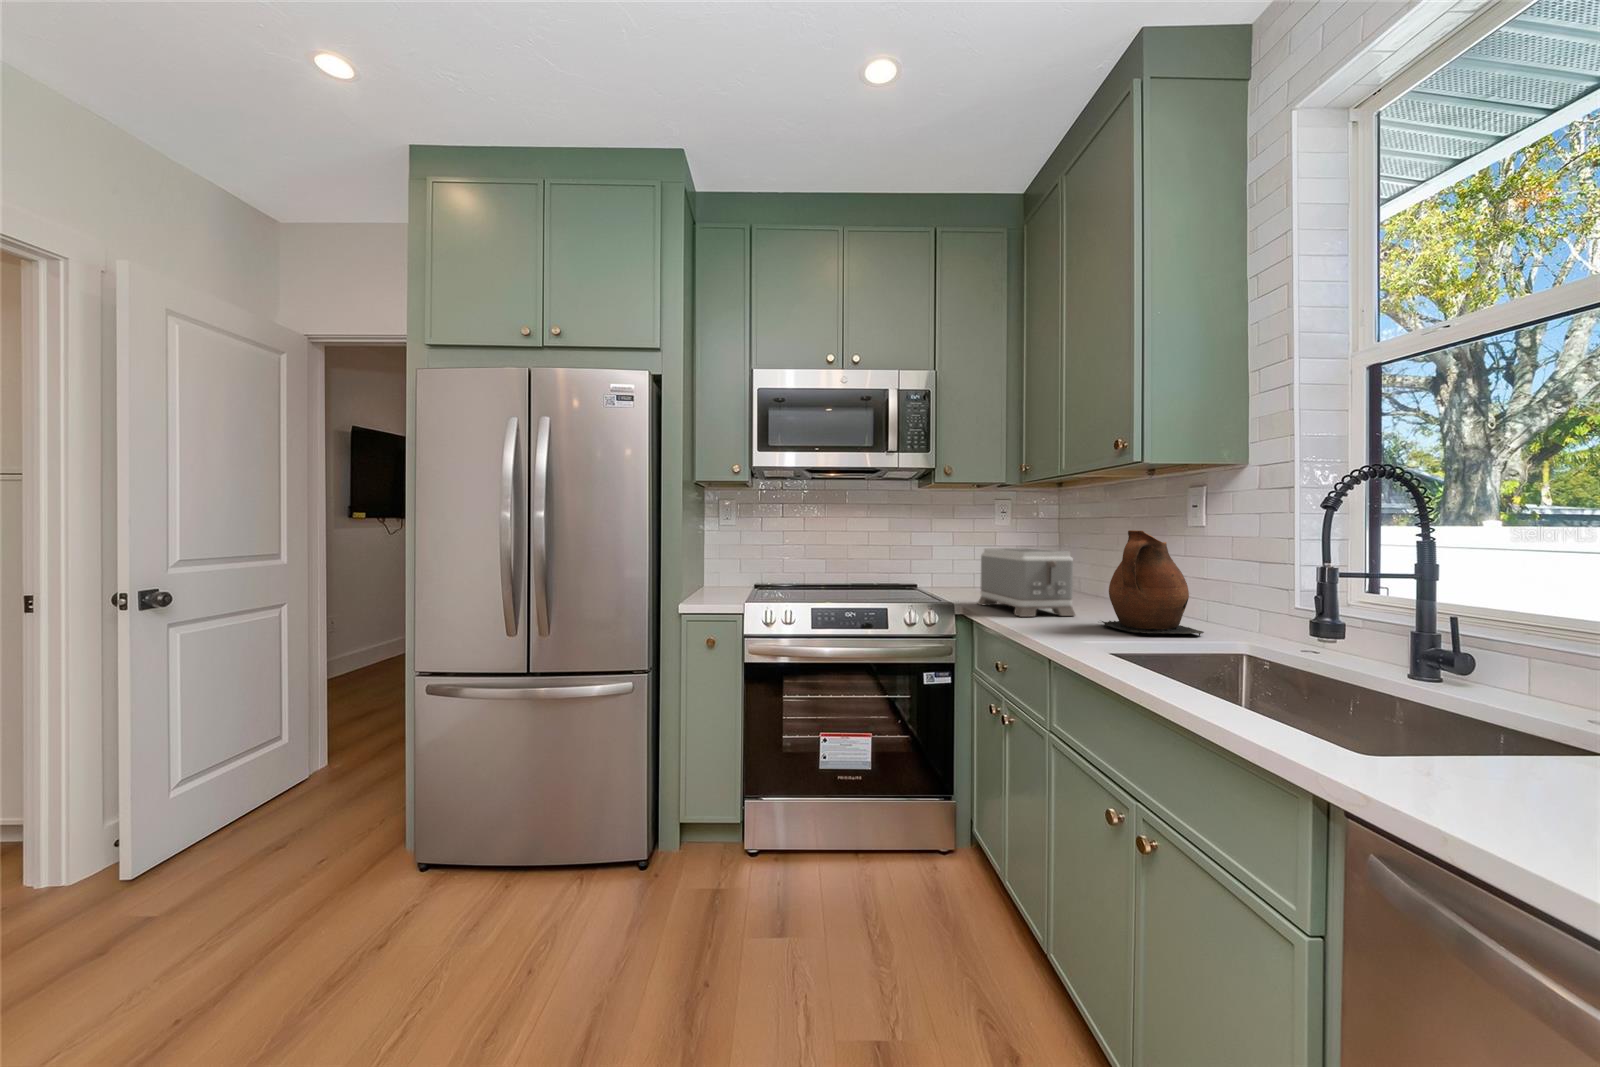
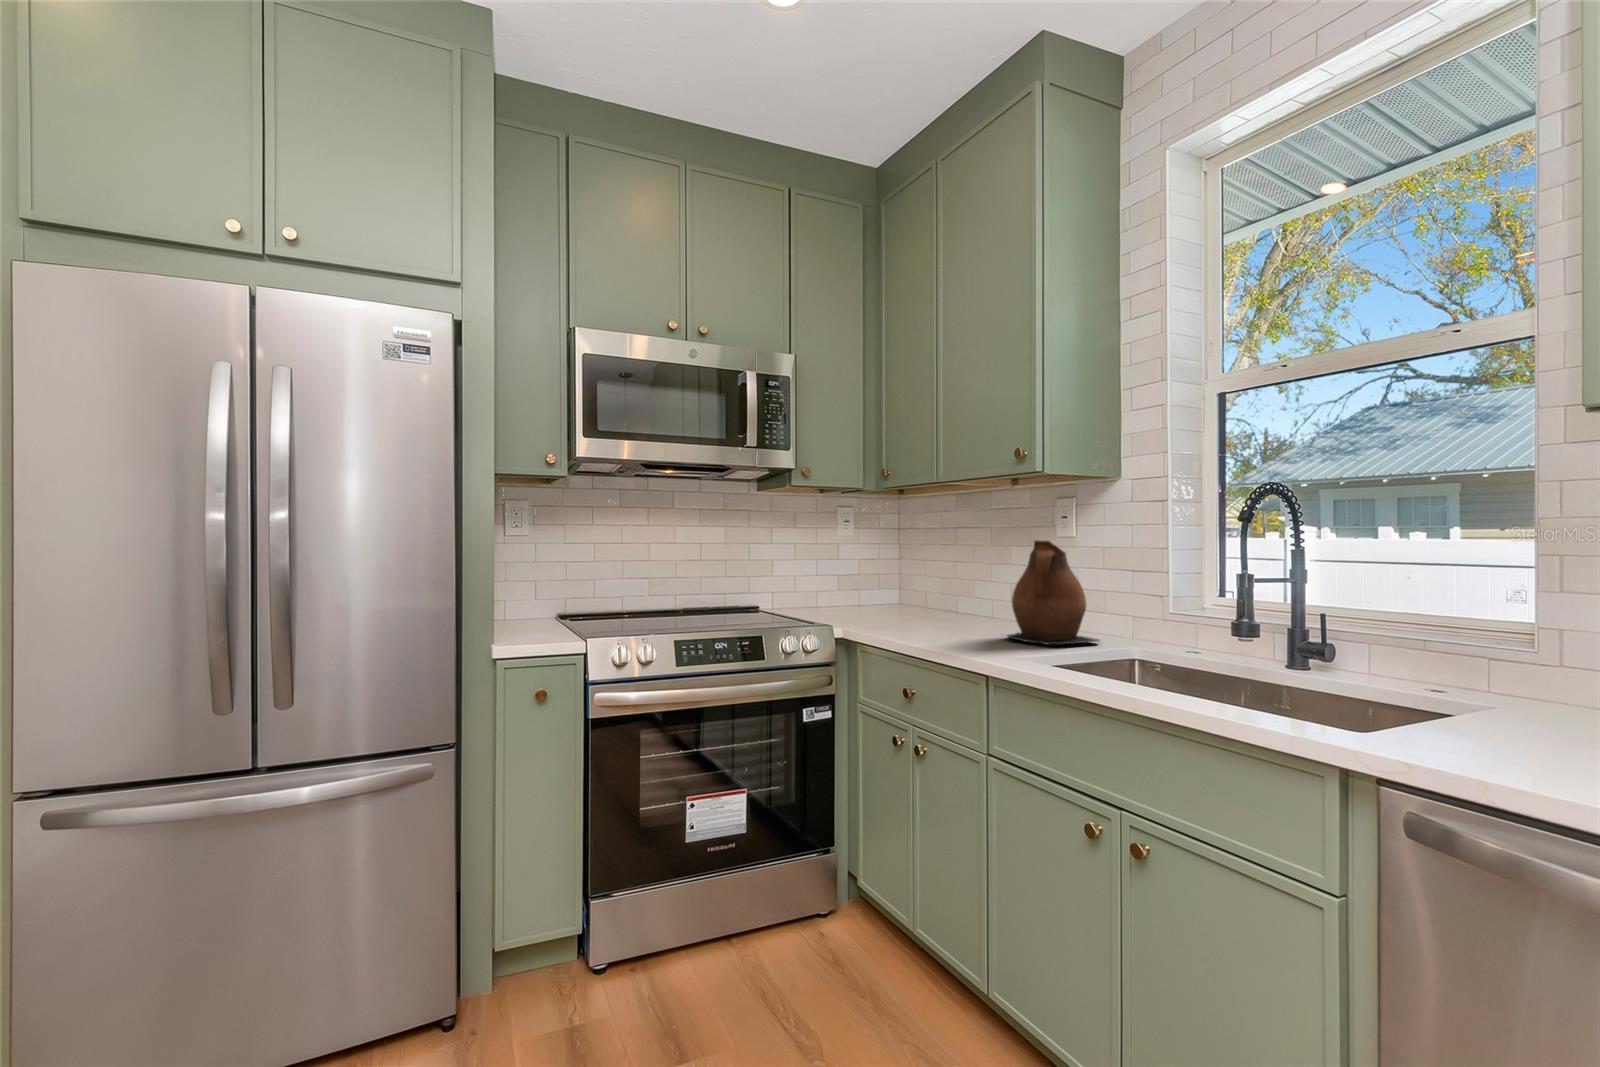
toaster: present [978,548,1075,617] -> none [854,560,967,635]

